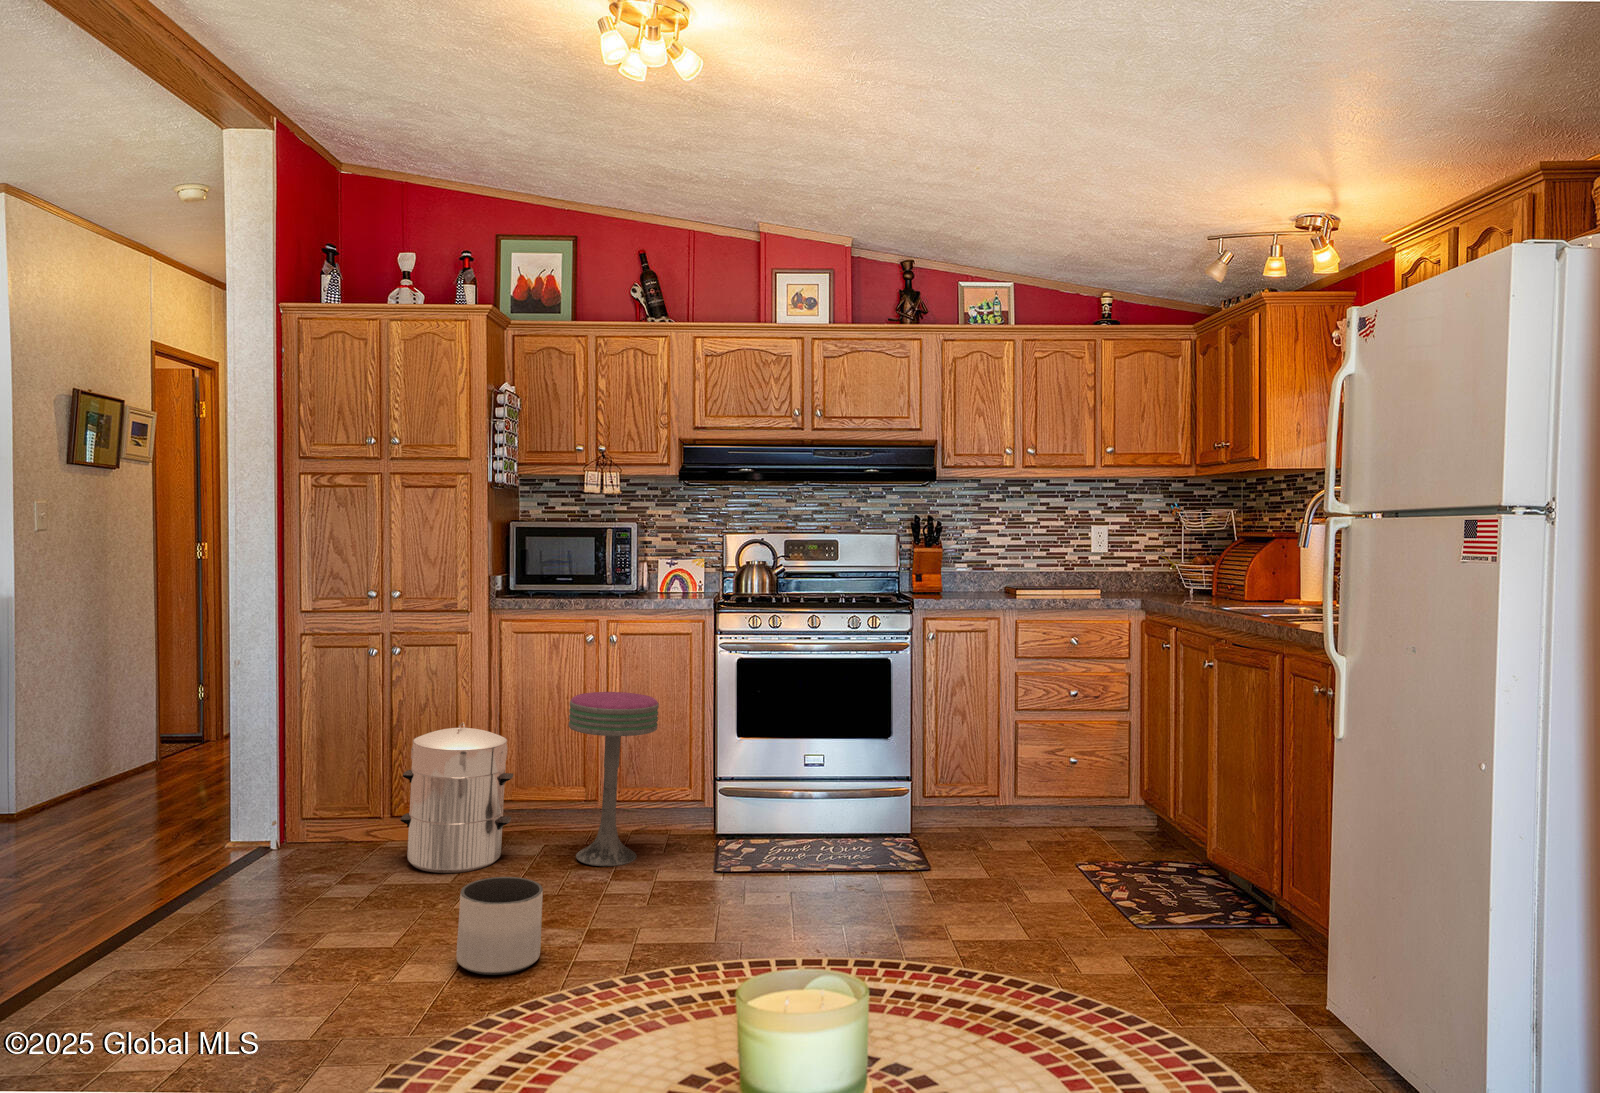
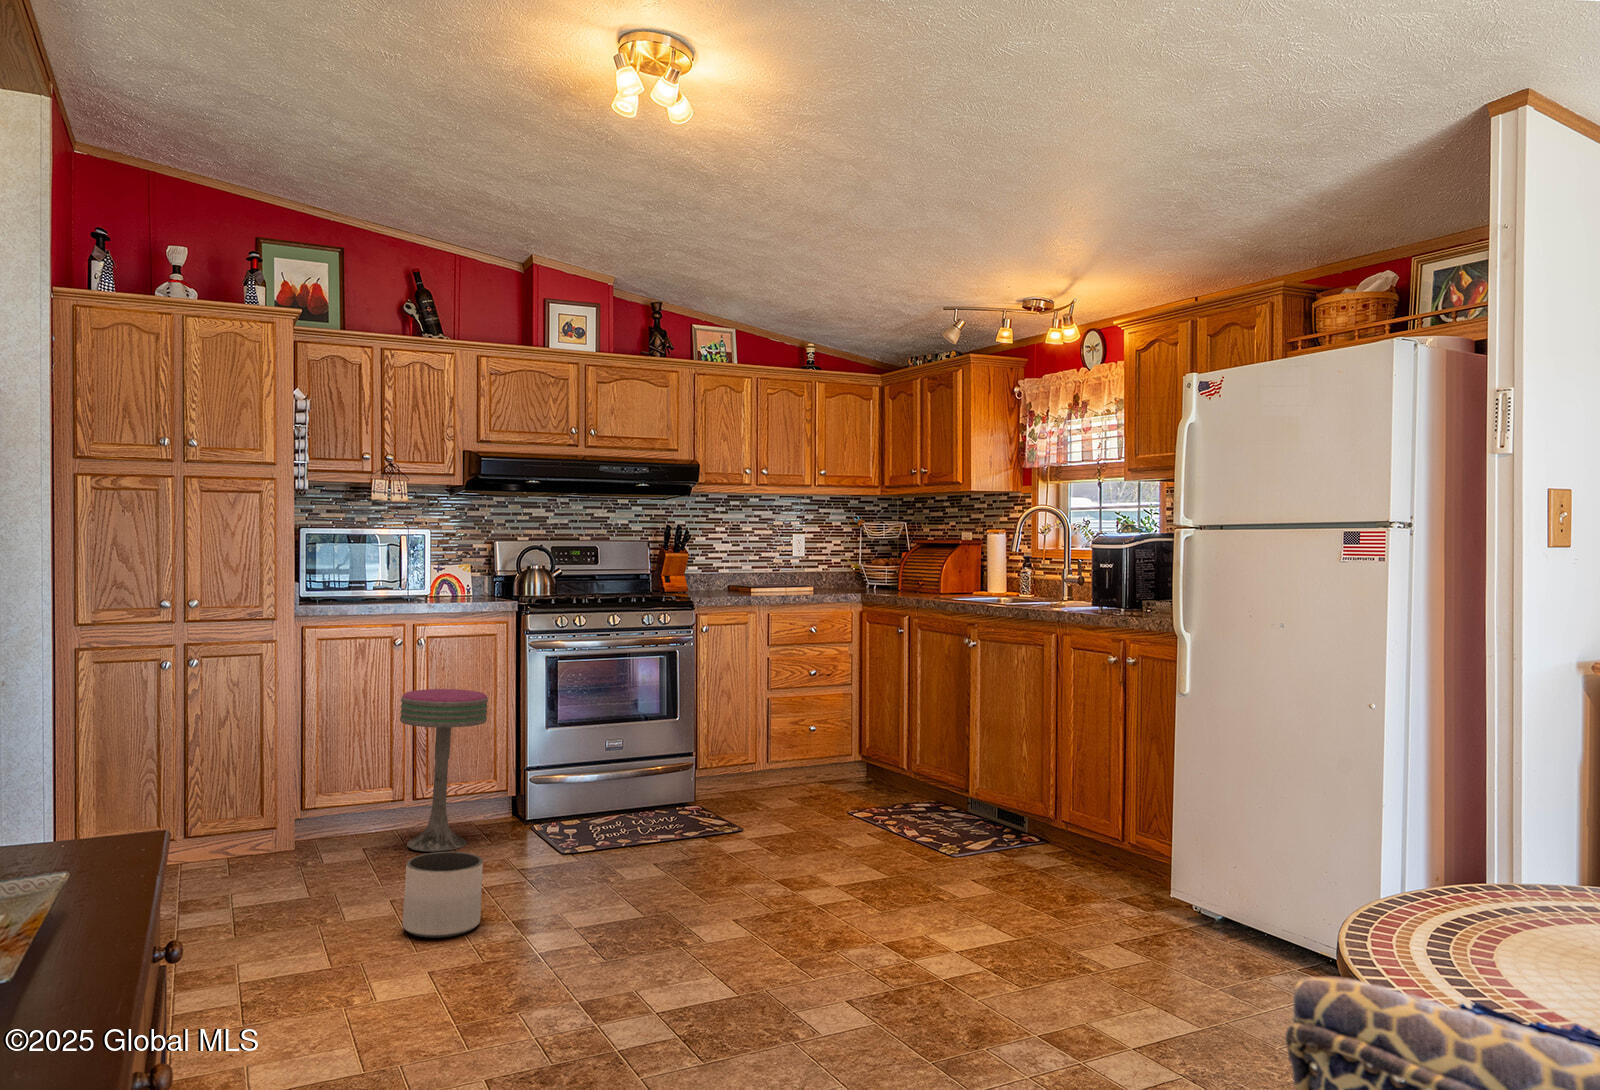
waste bin: present [400,722,513,873] -> none [224,728,344,878]

